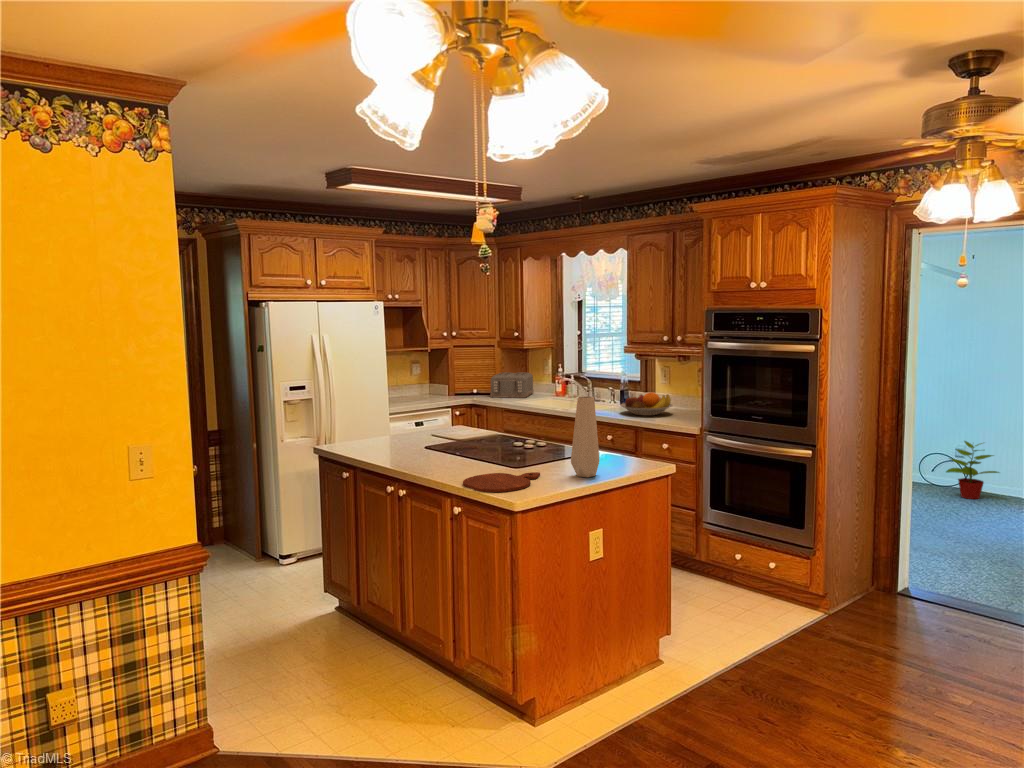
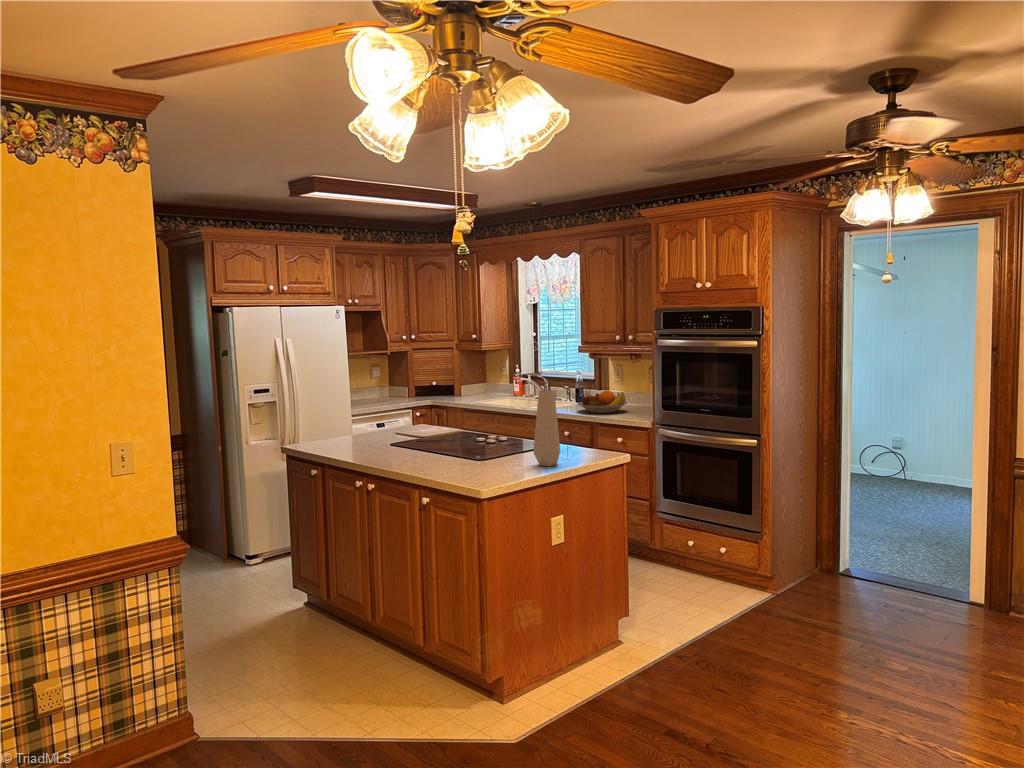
toaster: present [490,372,534,398] -> none [450,375,493,400]
potted plant: present [946,441,999,499] -> none [885,431,934,488]
cutting board: present [463,472,540,492] -> none [432,463,505,481]

